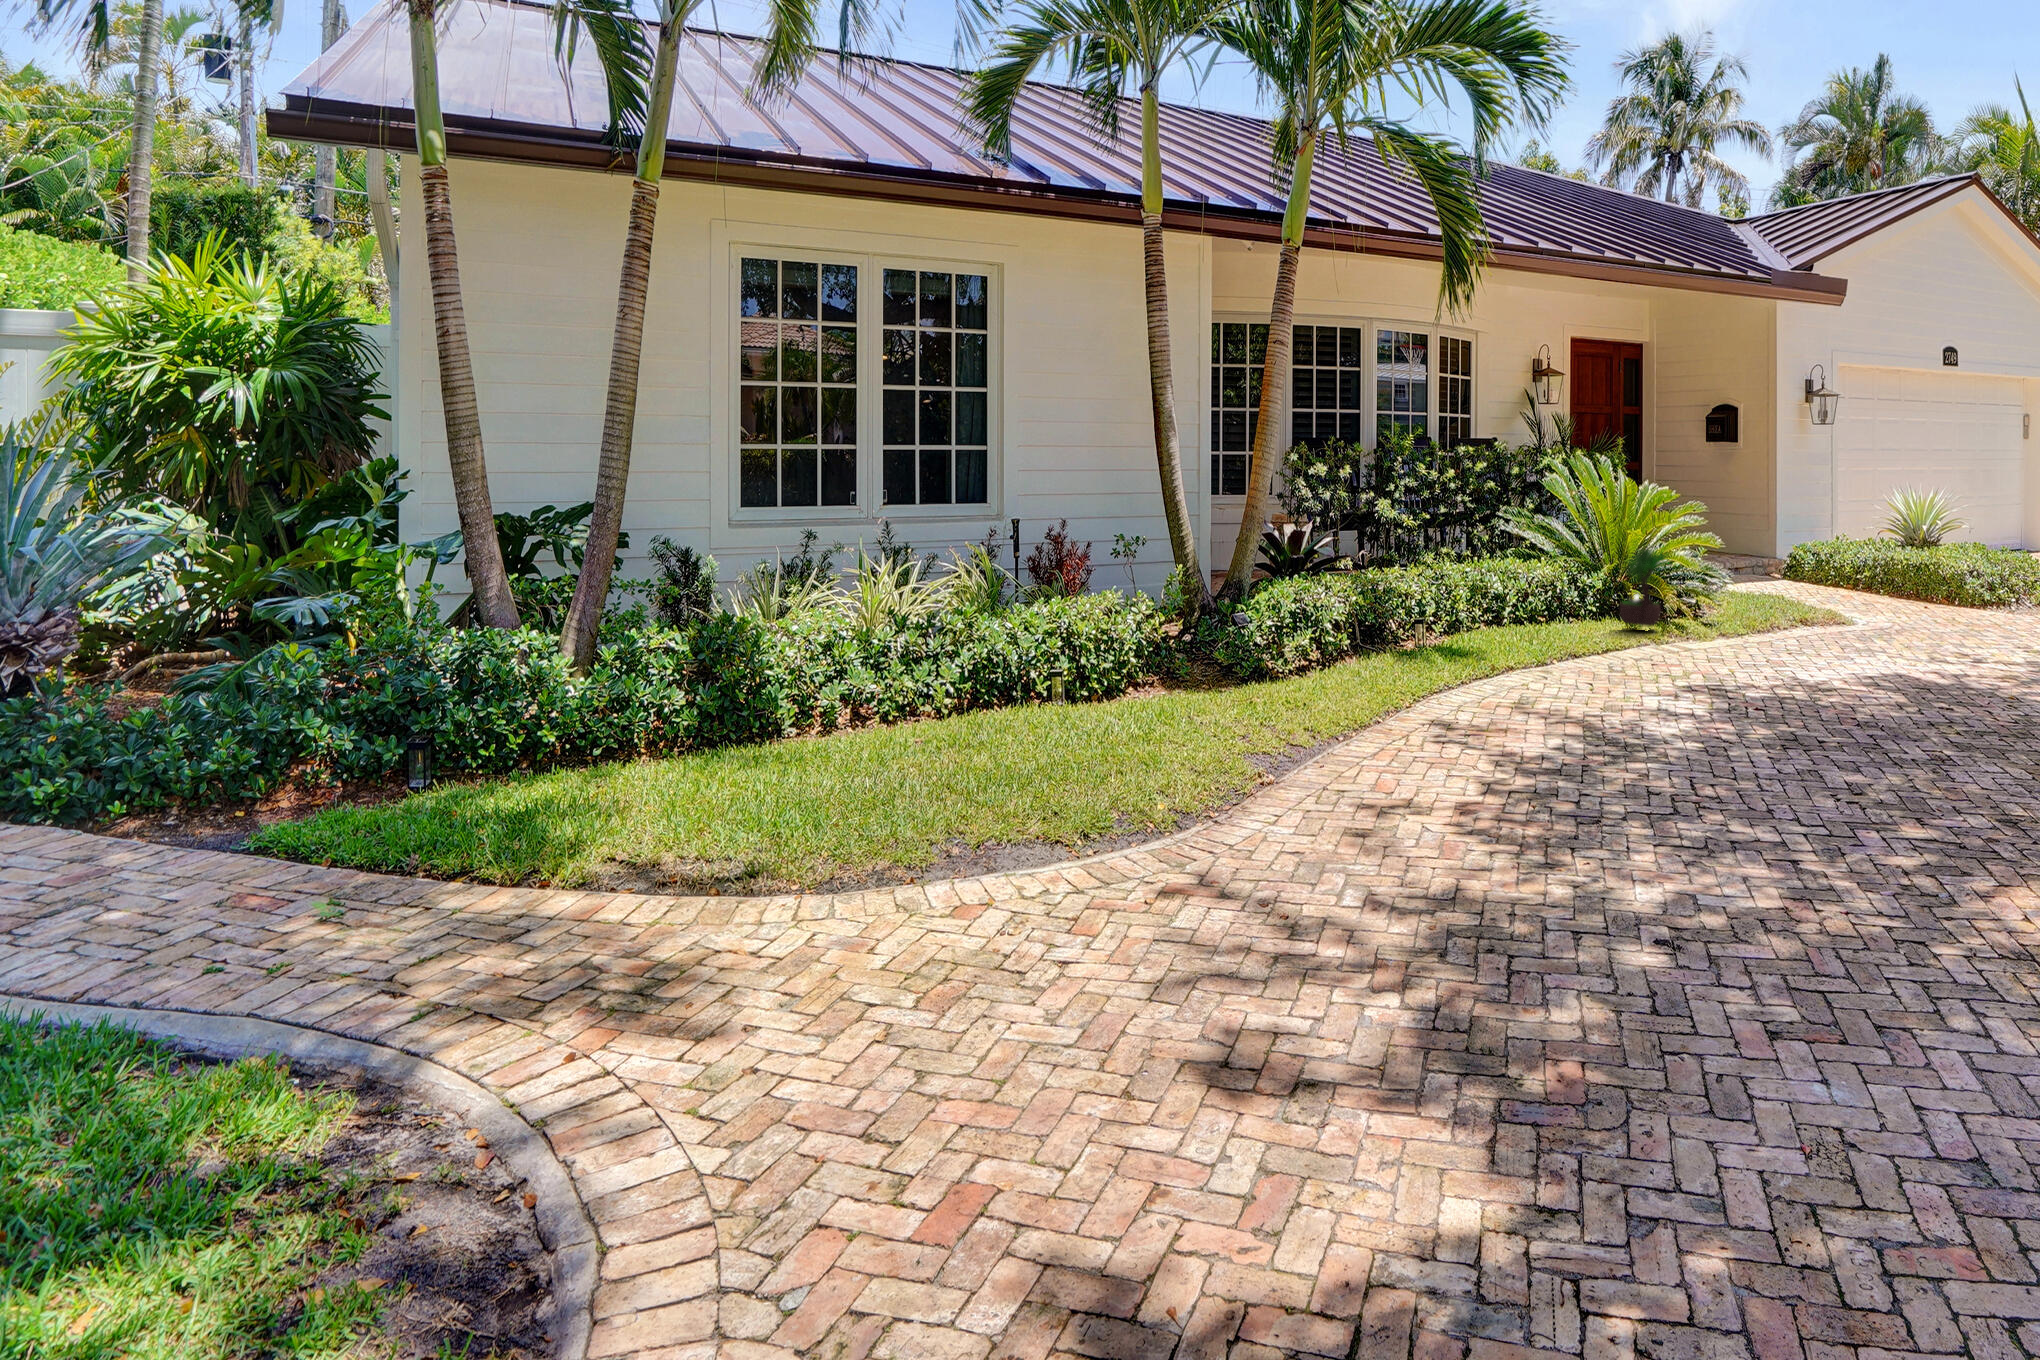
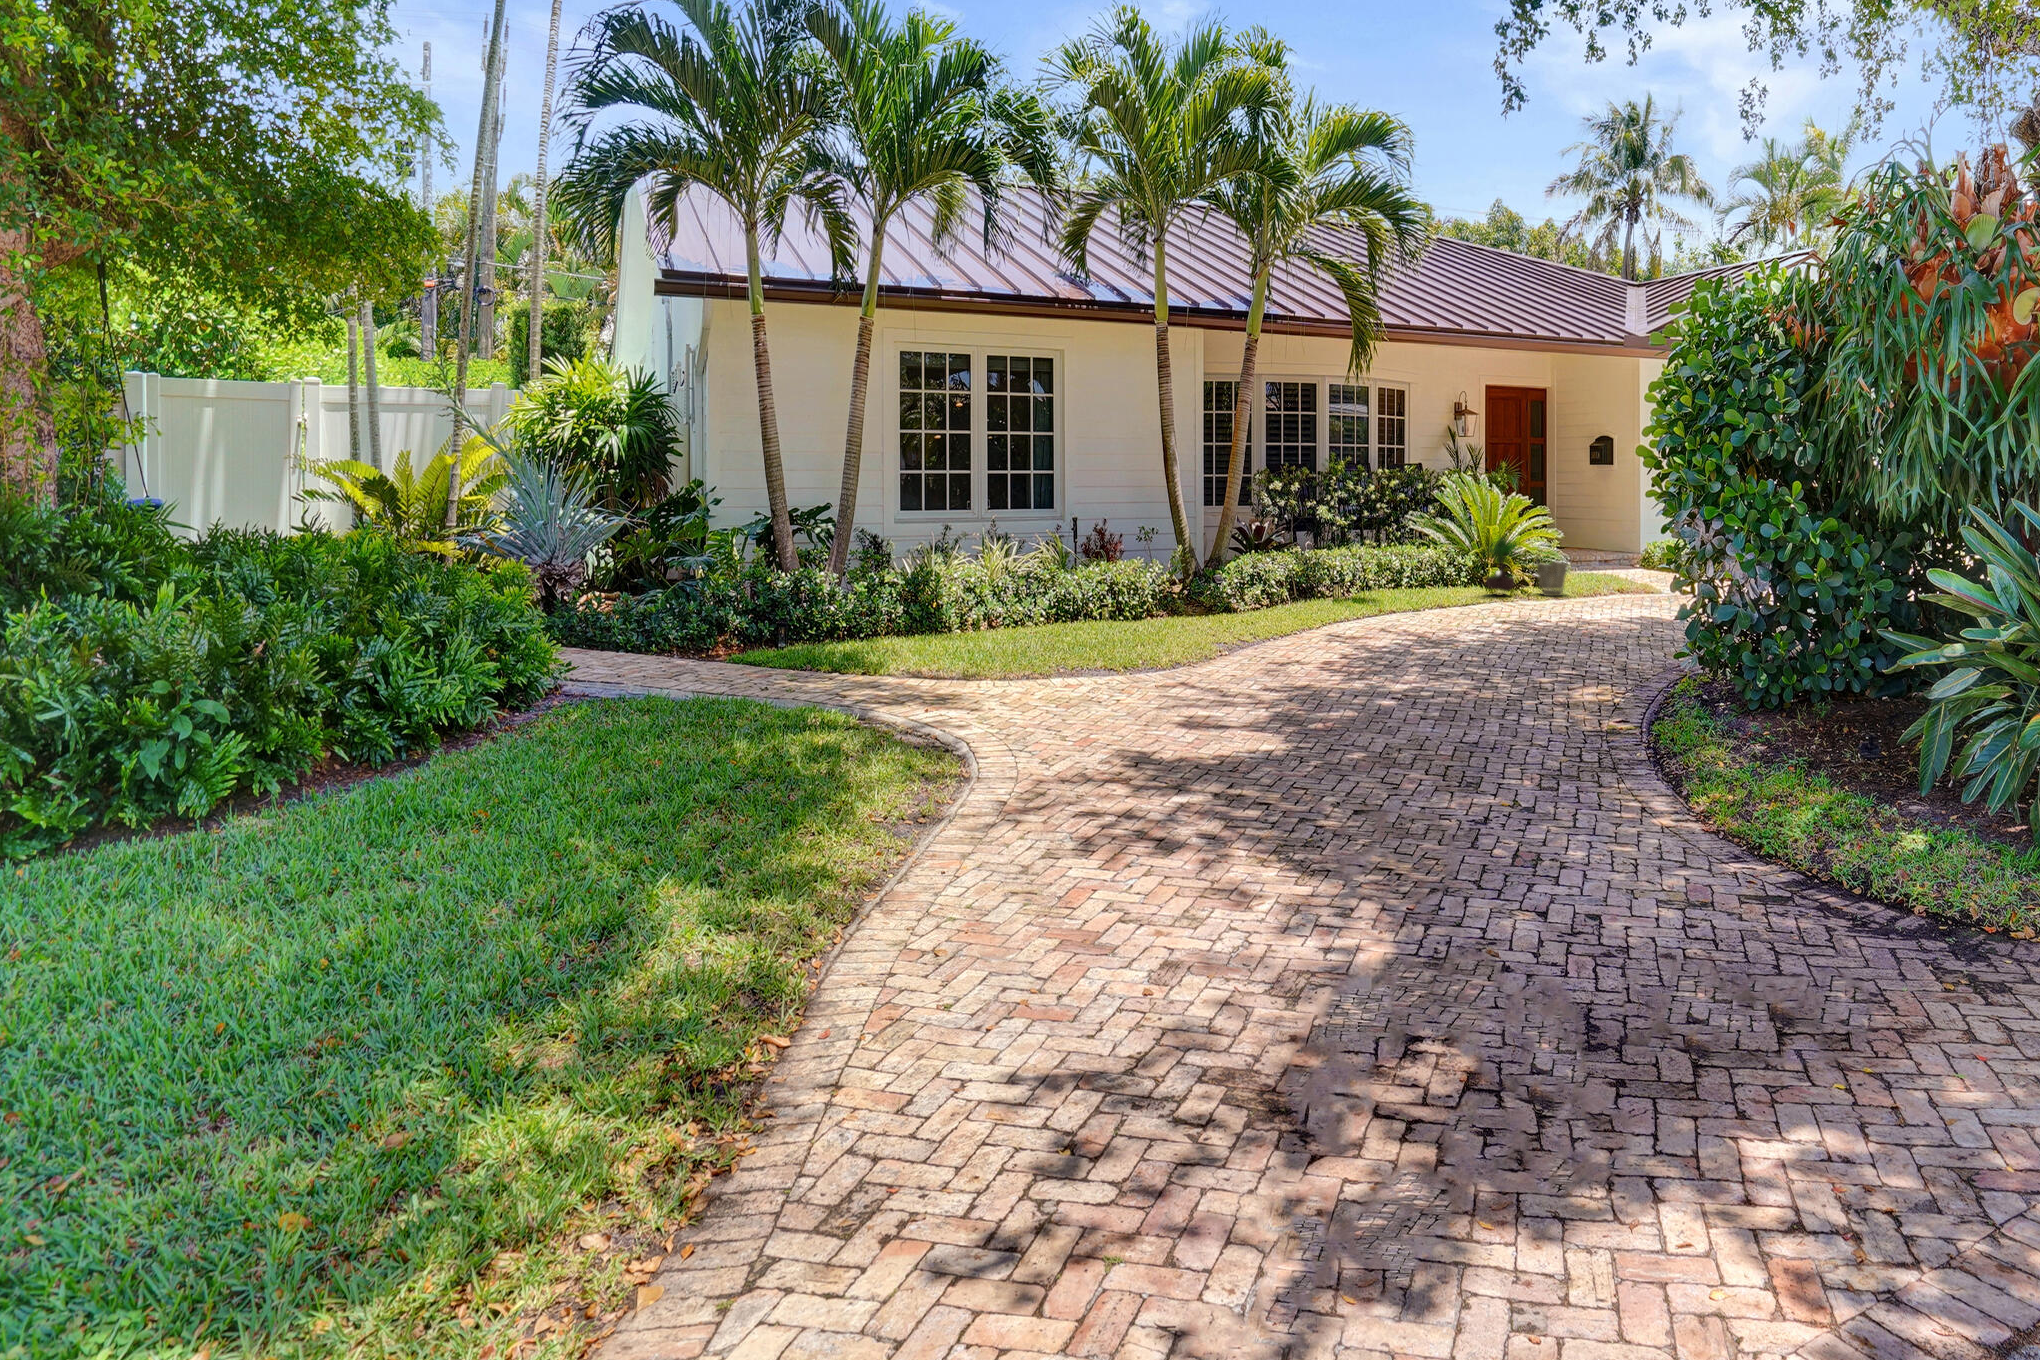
bucket: none [1688,571,1735,631] -> present [1537,561,1567,596]

